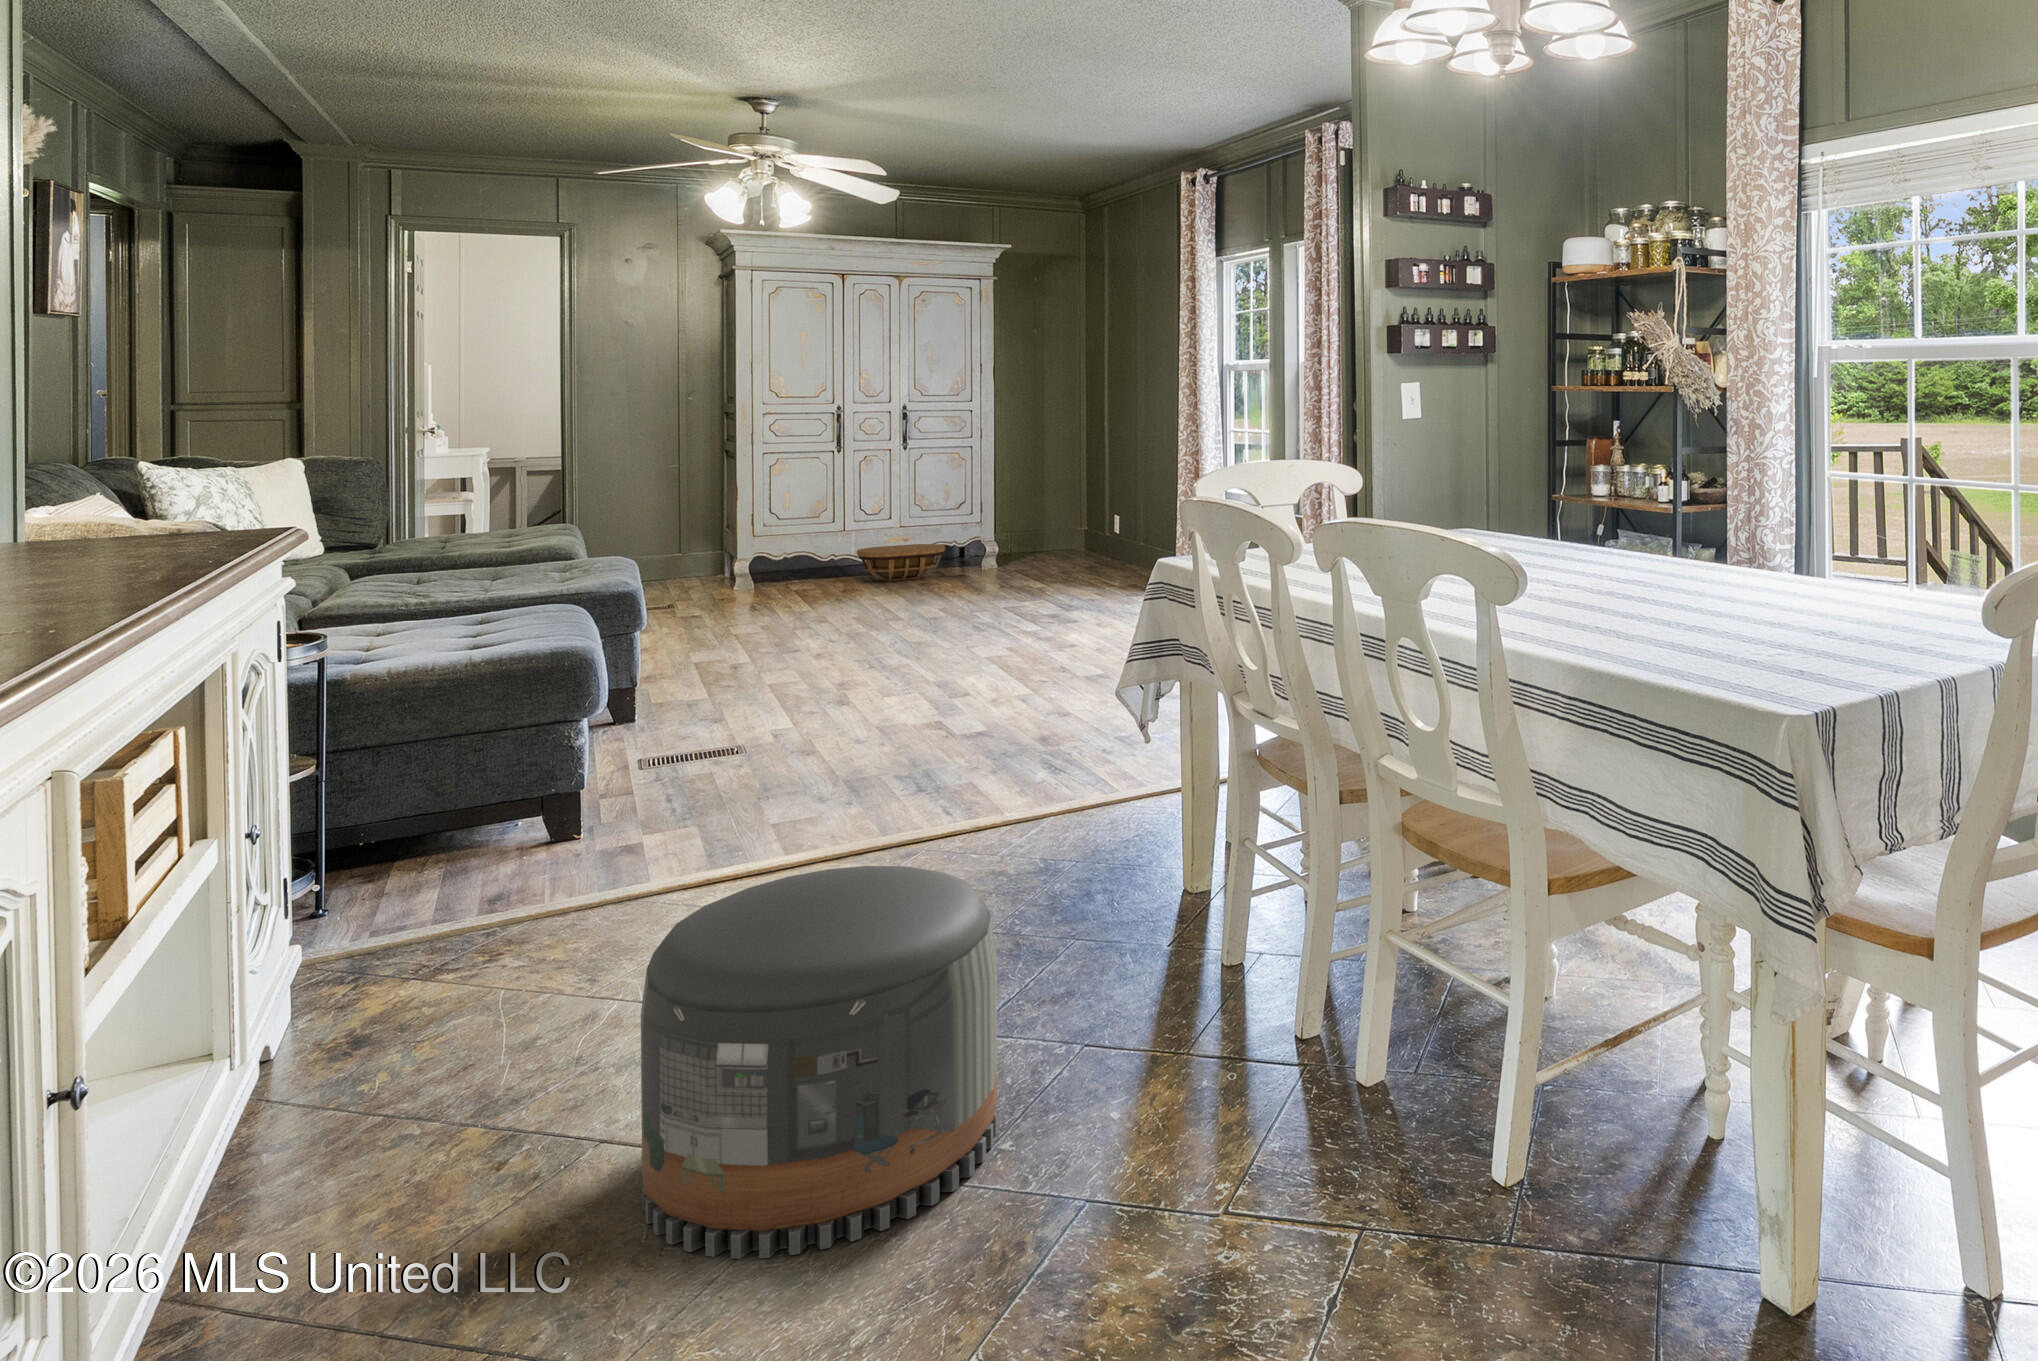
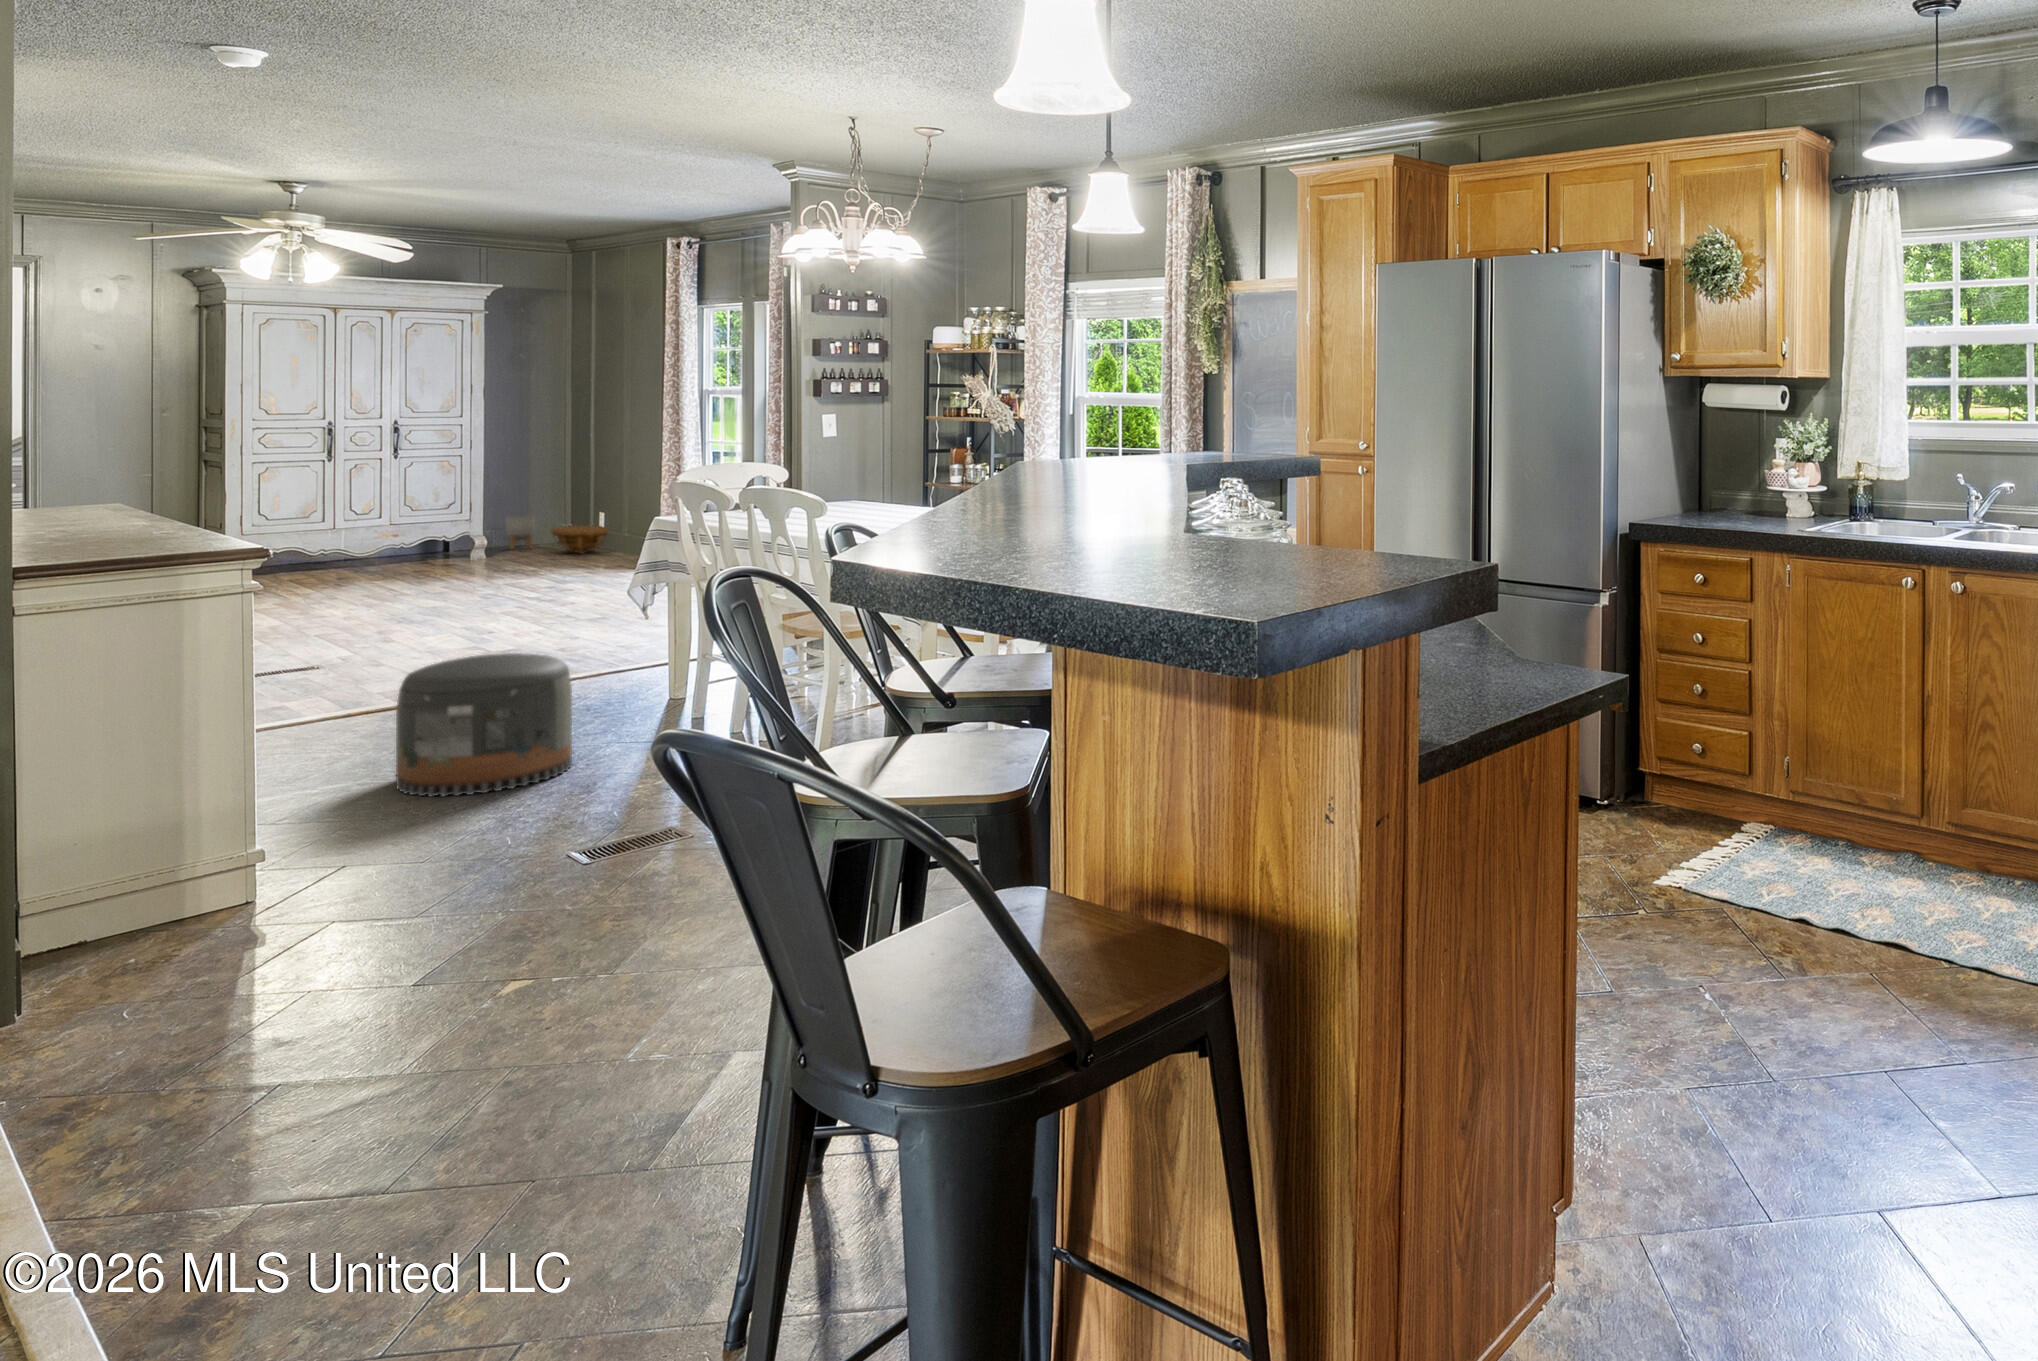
planter: none [1020,517,1049,558] -> present [506,515,535,549]
basket: present [857,544,945,581] -> present [551,526,609,554]

